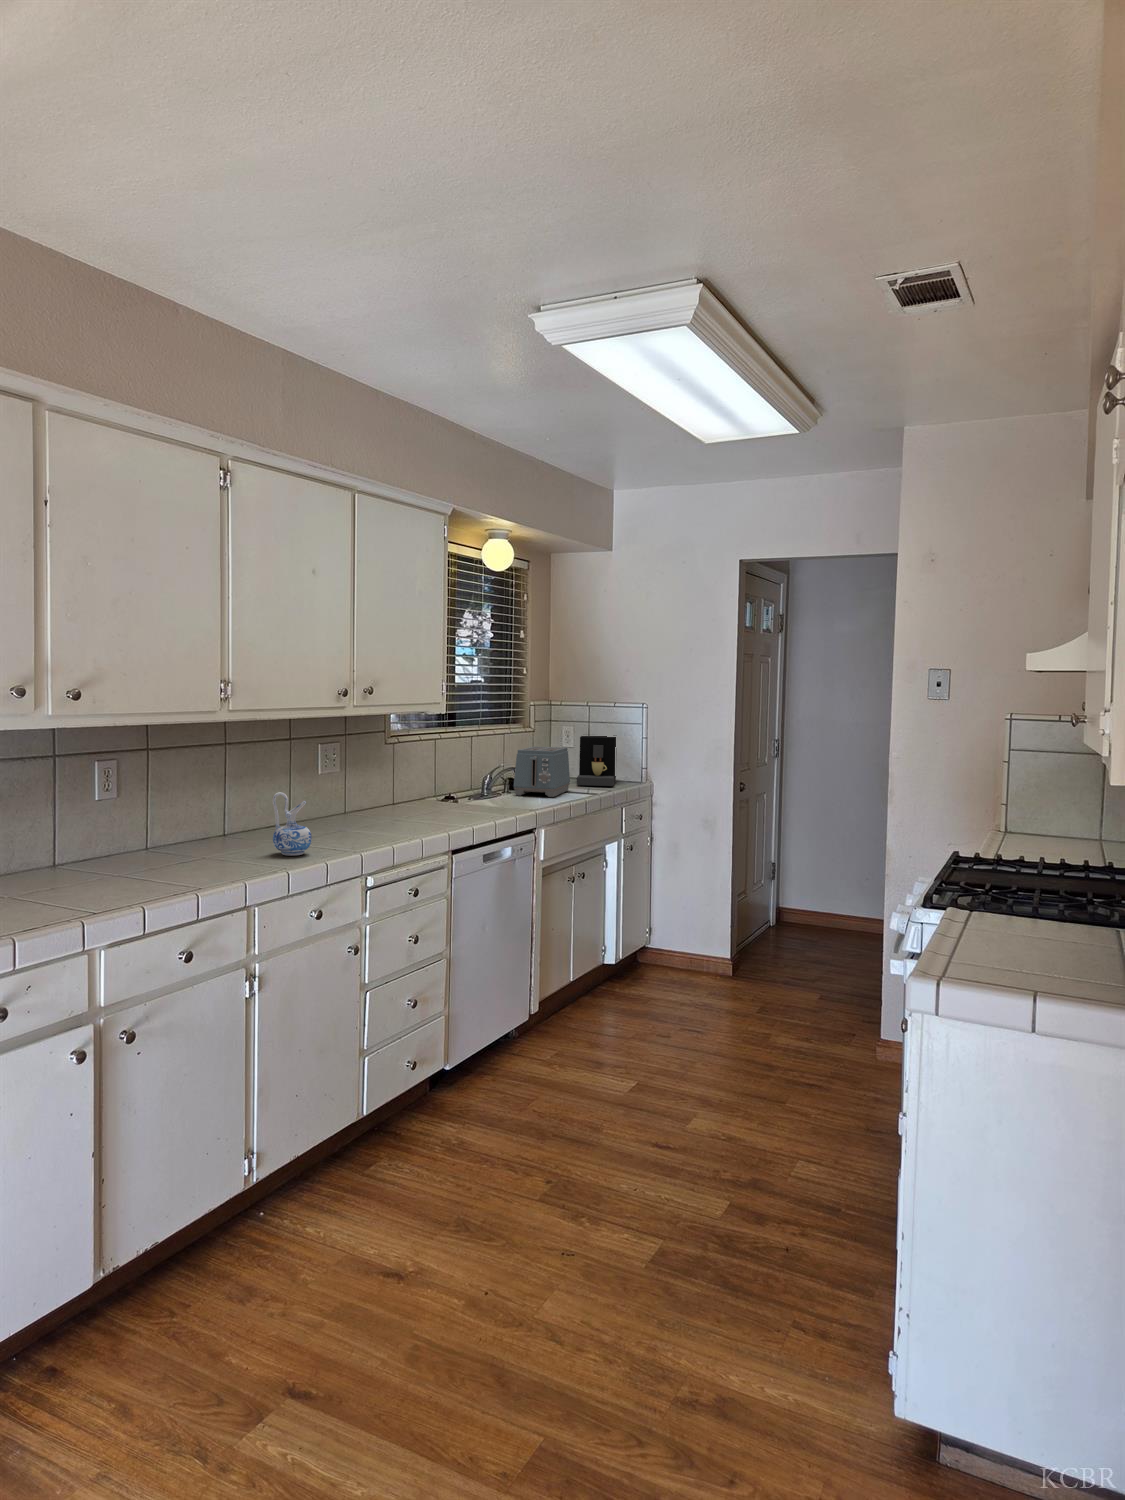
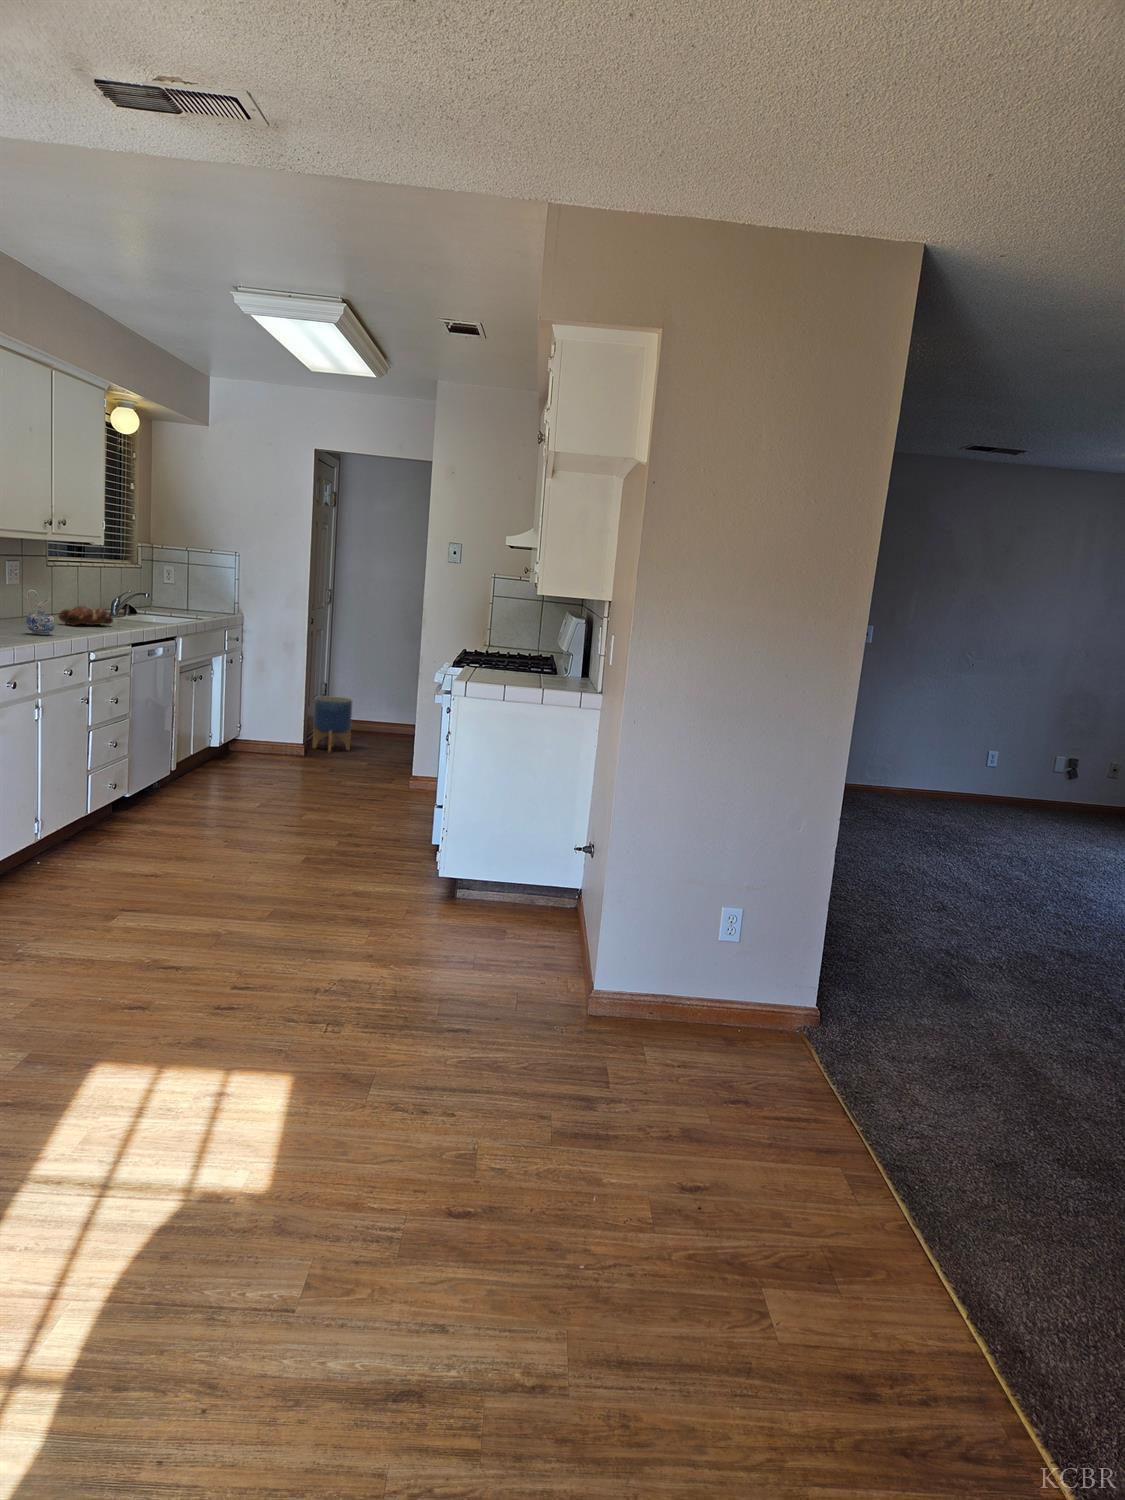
coffee maker: present [577,735,616,786] -> none [180,574,213,614]
toaster: present [514,746,570,797] -> none [142,579,182,618]
bread loaf: none [364,798,437,828] -> present [58,606,113,625]
planter: none [751,886,804,966] -> present [312,696,352,752]

